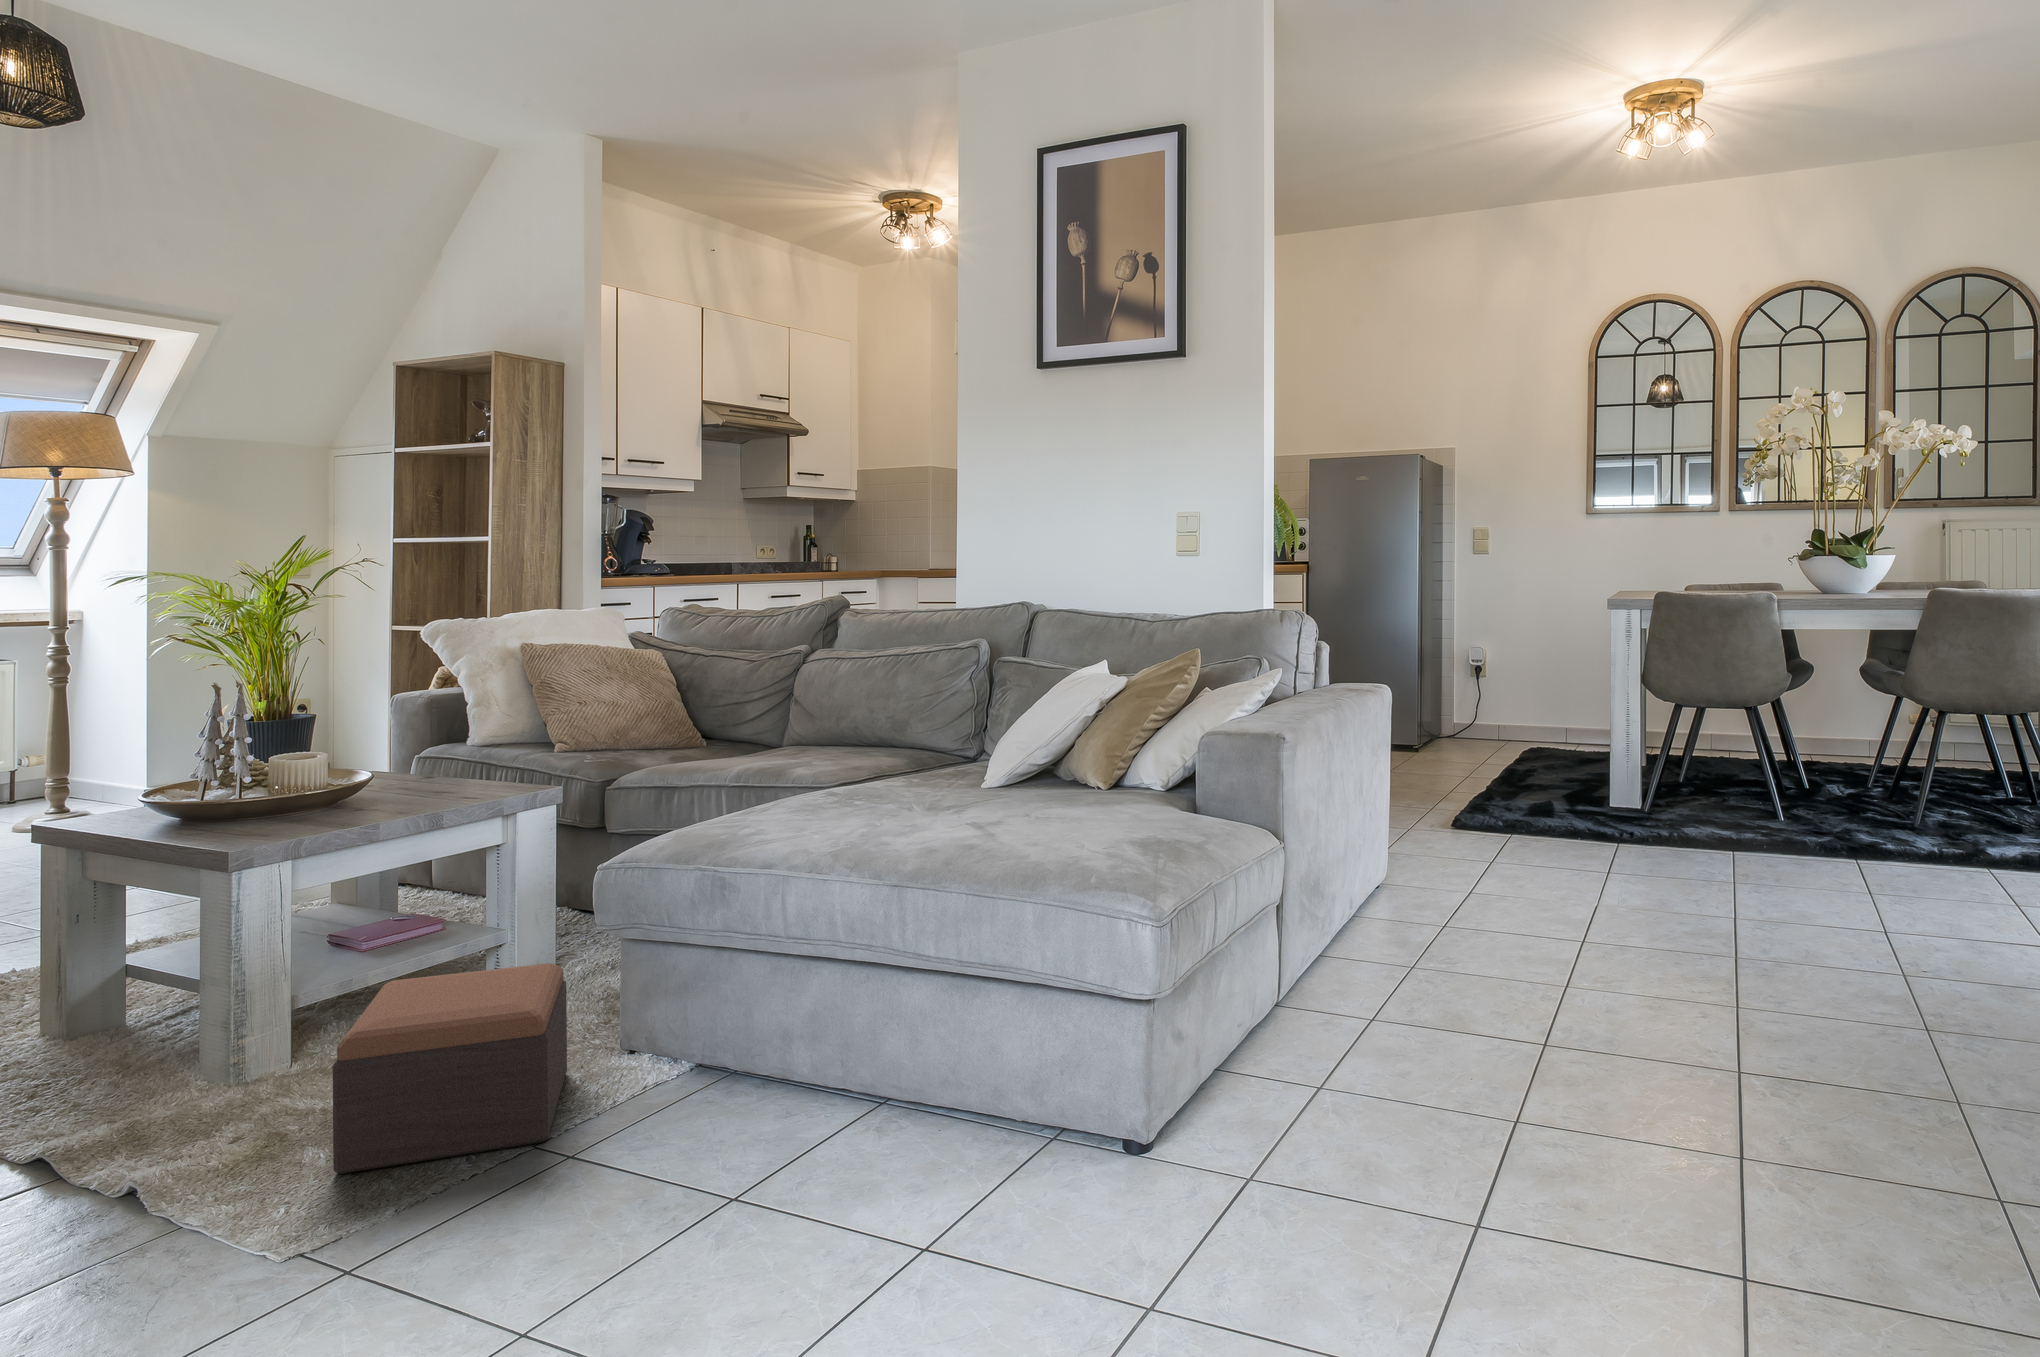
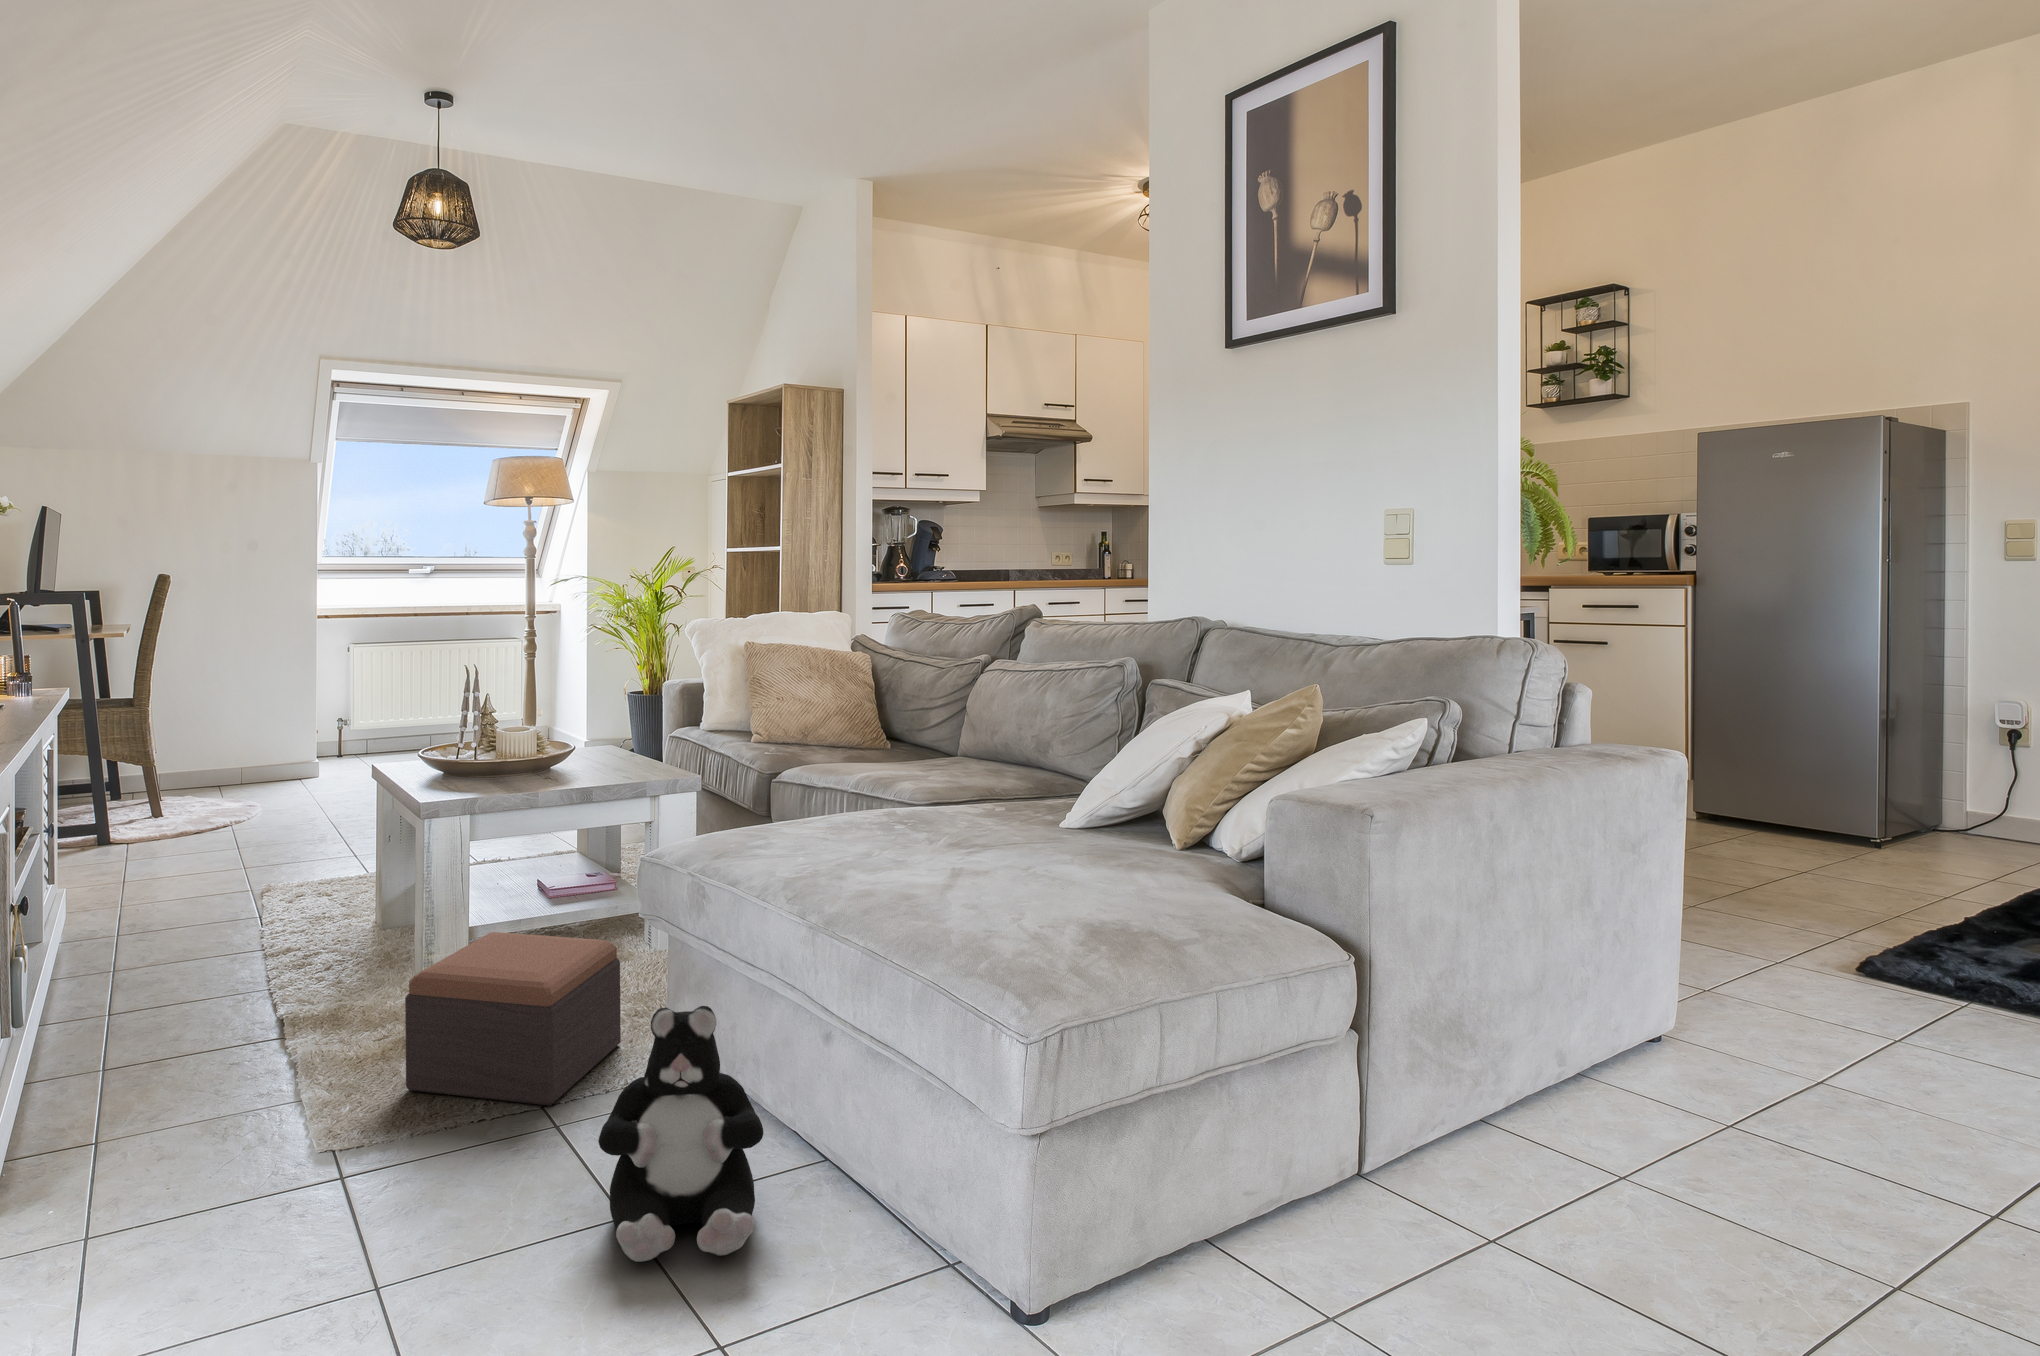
plush toy: none [708,980,898,1225] -> present [598,1006,763,1262]

